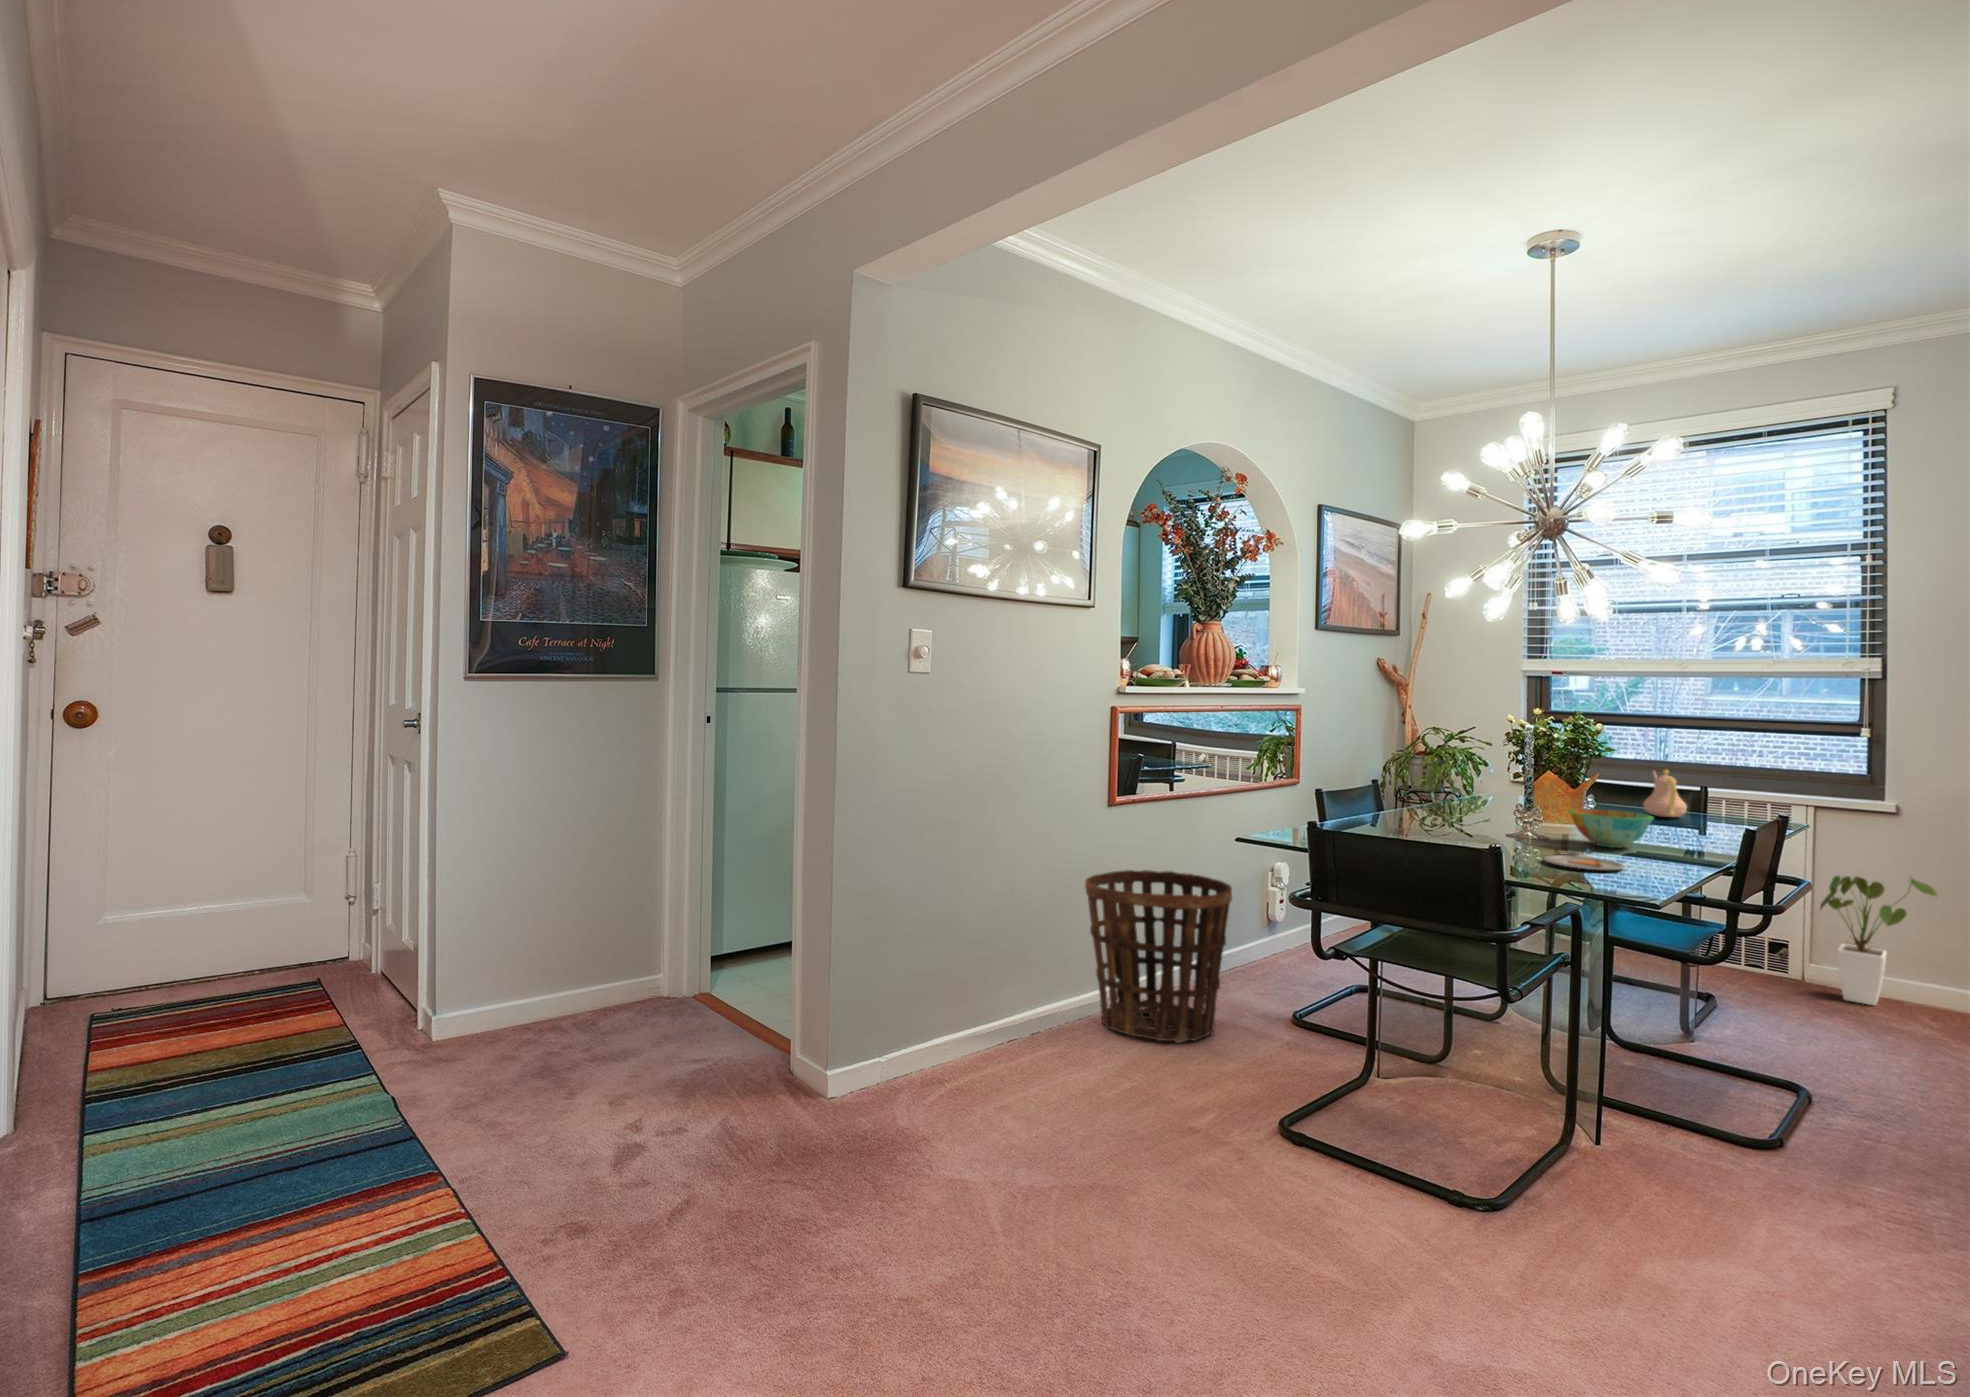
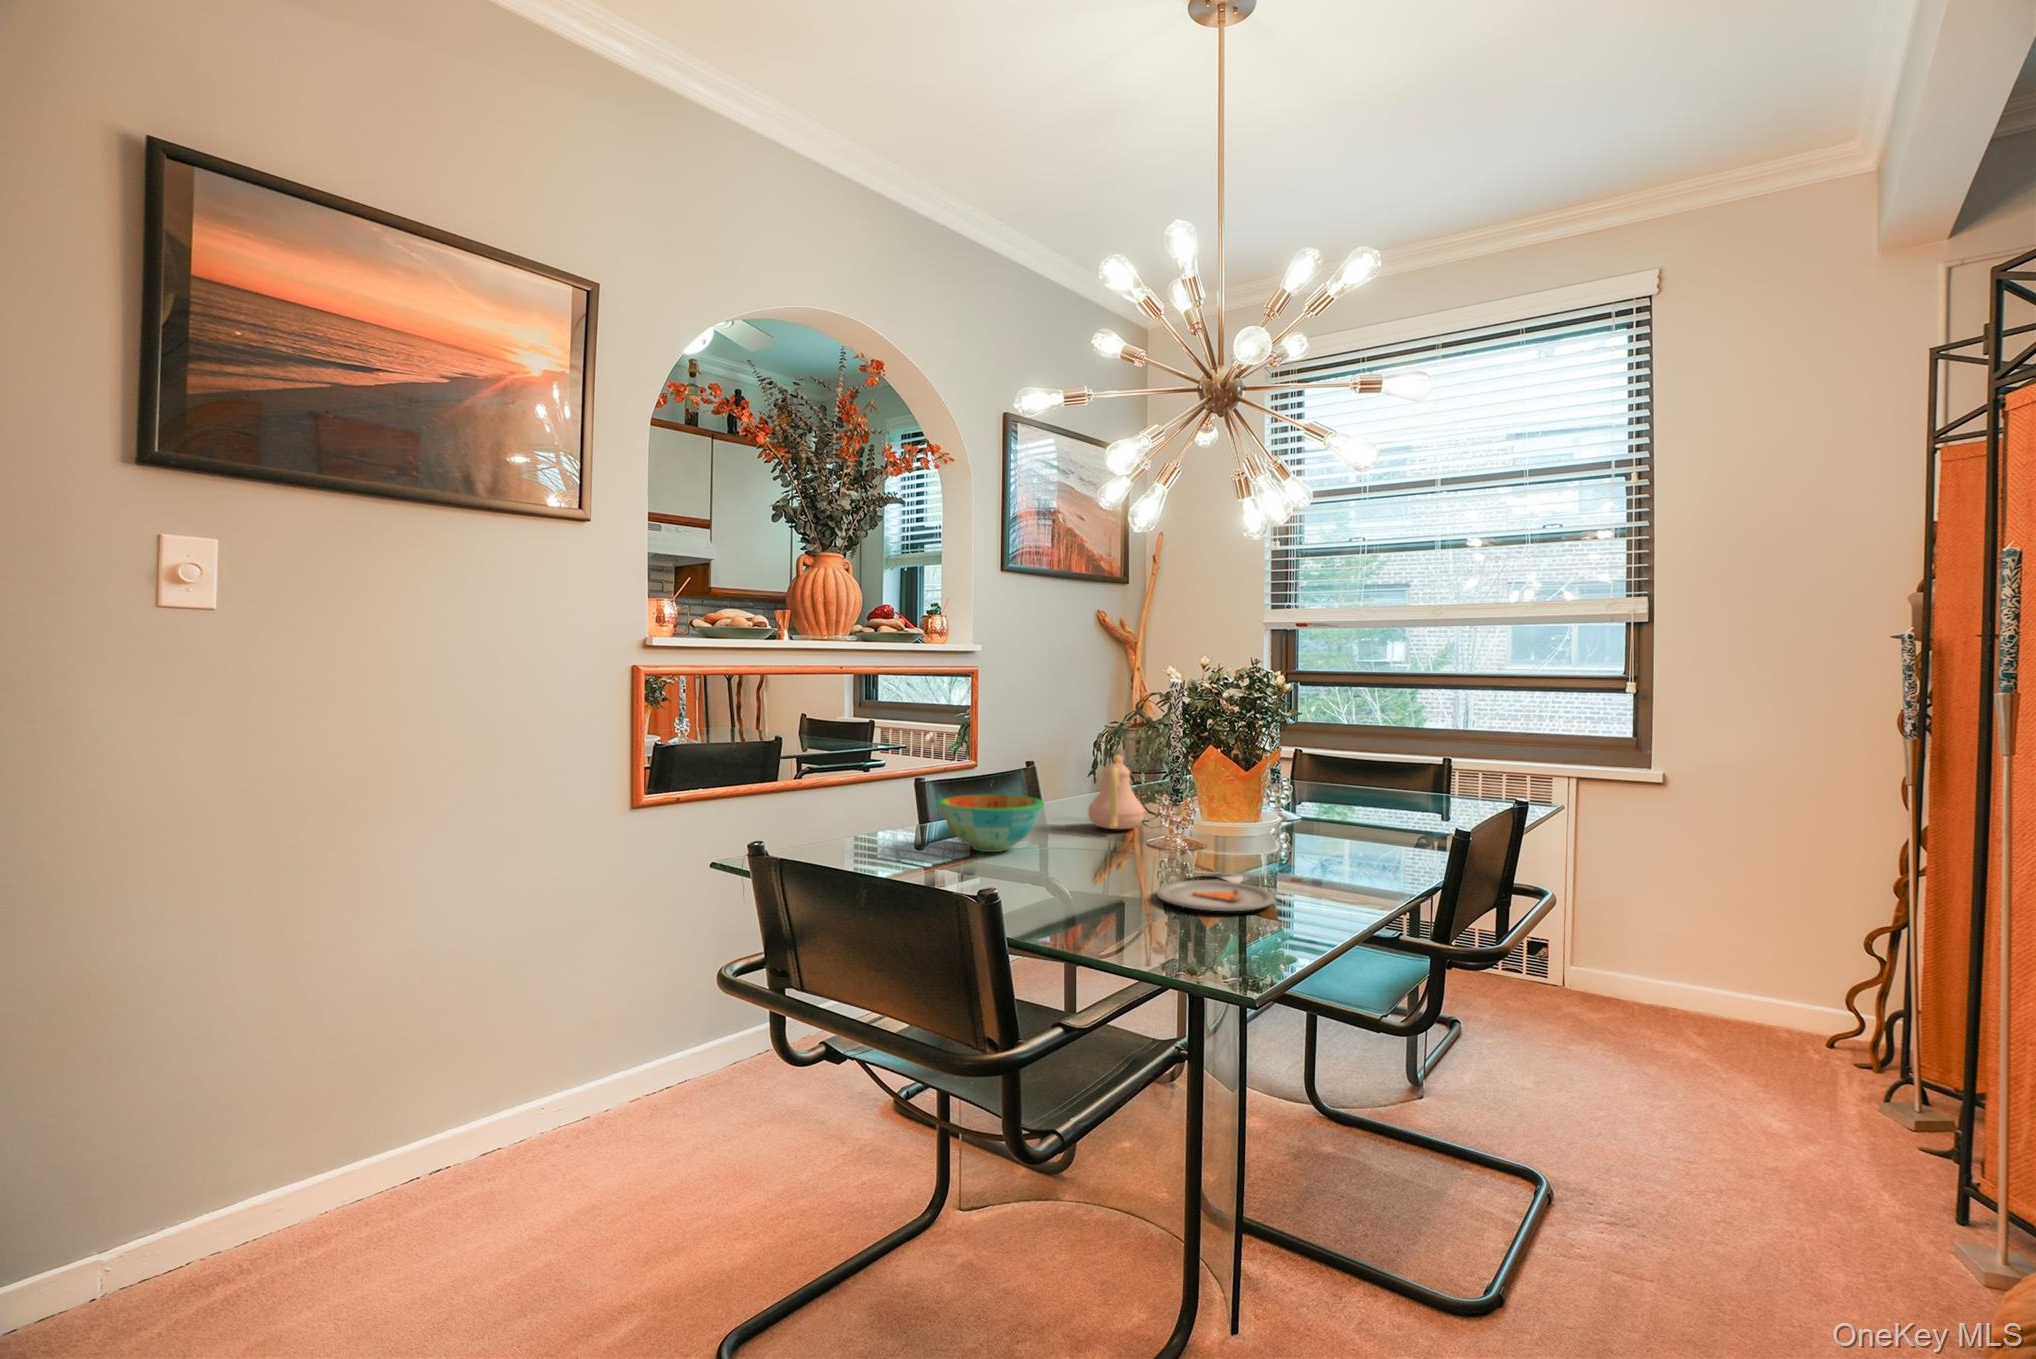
teapot: present [1644,770,1687,817] -> present [1088,755,1144,829]
bowl: present [1569,809,1653,848] -> present [938,794,1044,852]
basket: present [1085,870,1232,1043] -> none [526,909,766,1196]
house plant: present [1820,876,1938,1006] -> none [1579,861,1714,1028]

